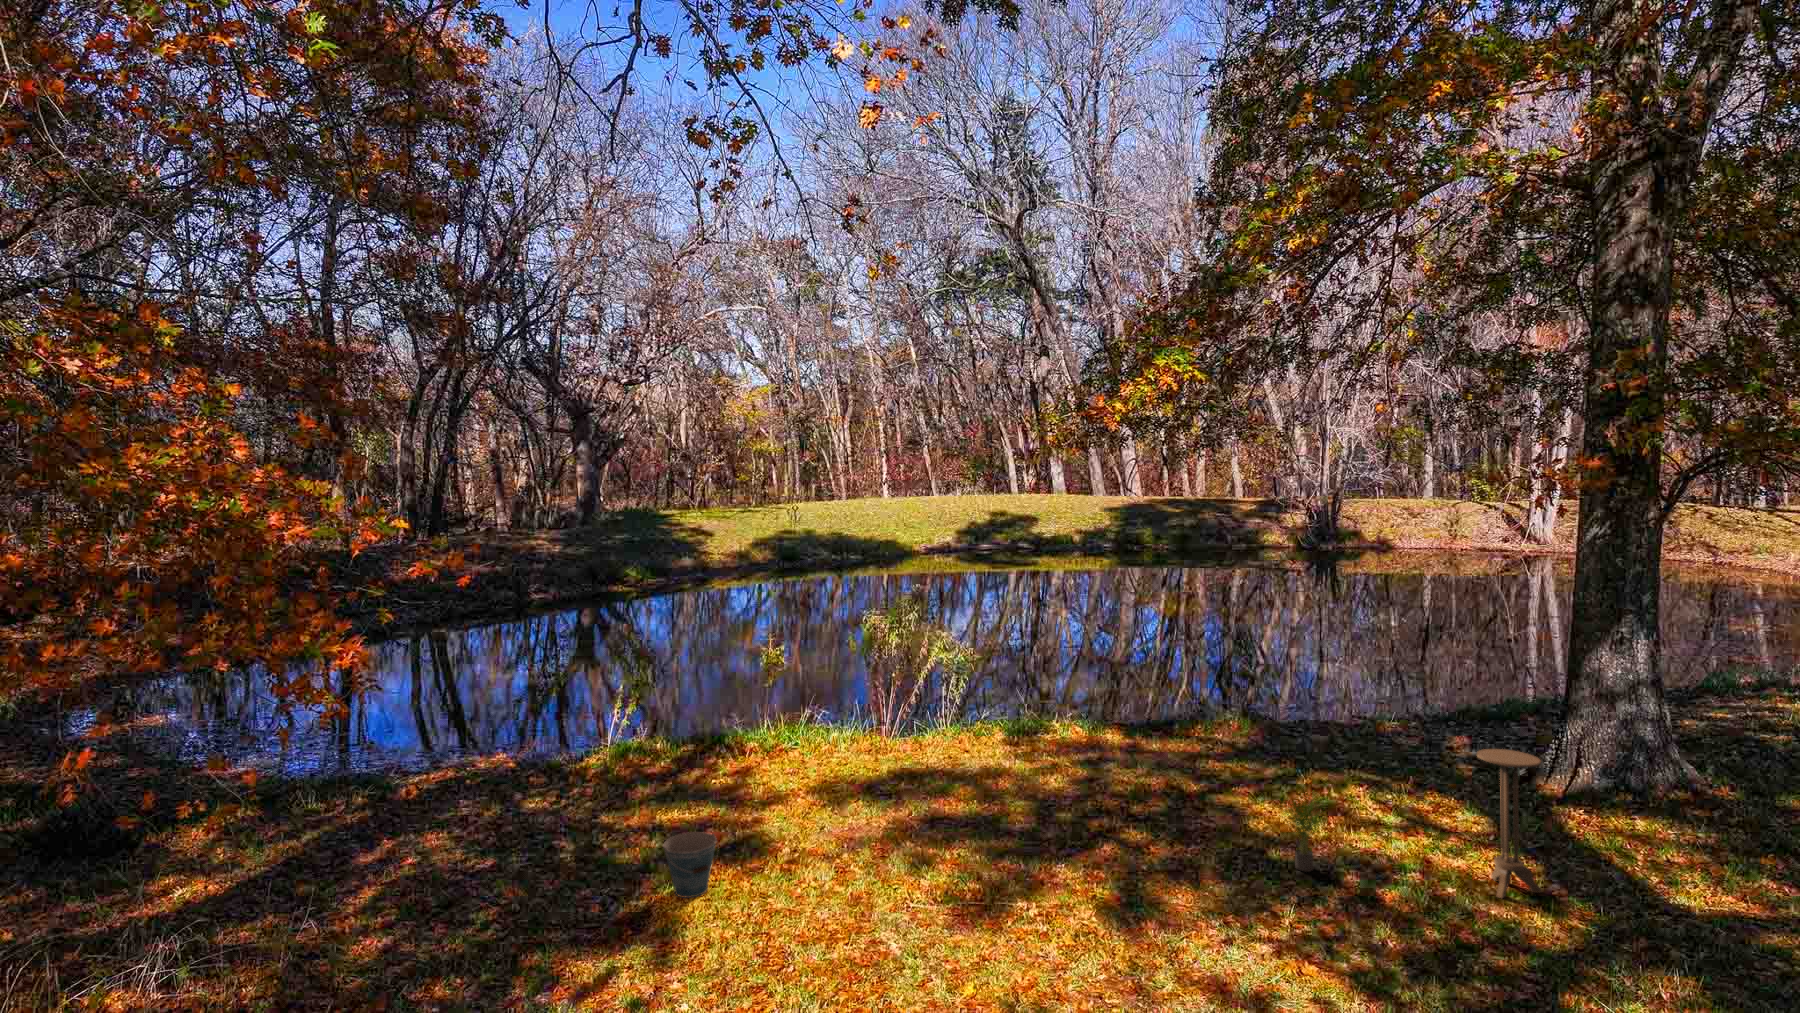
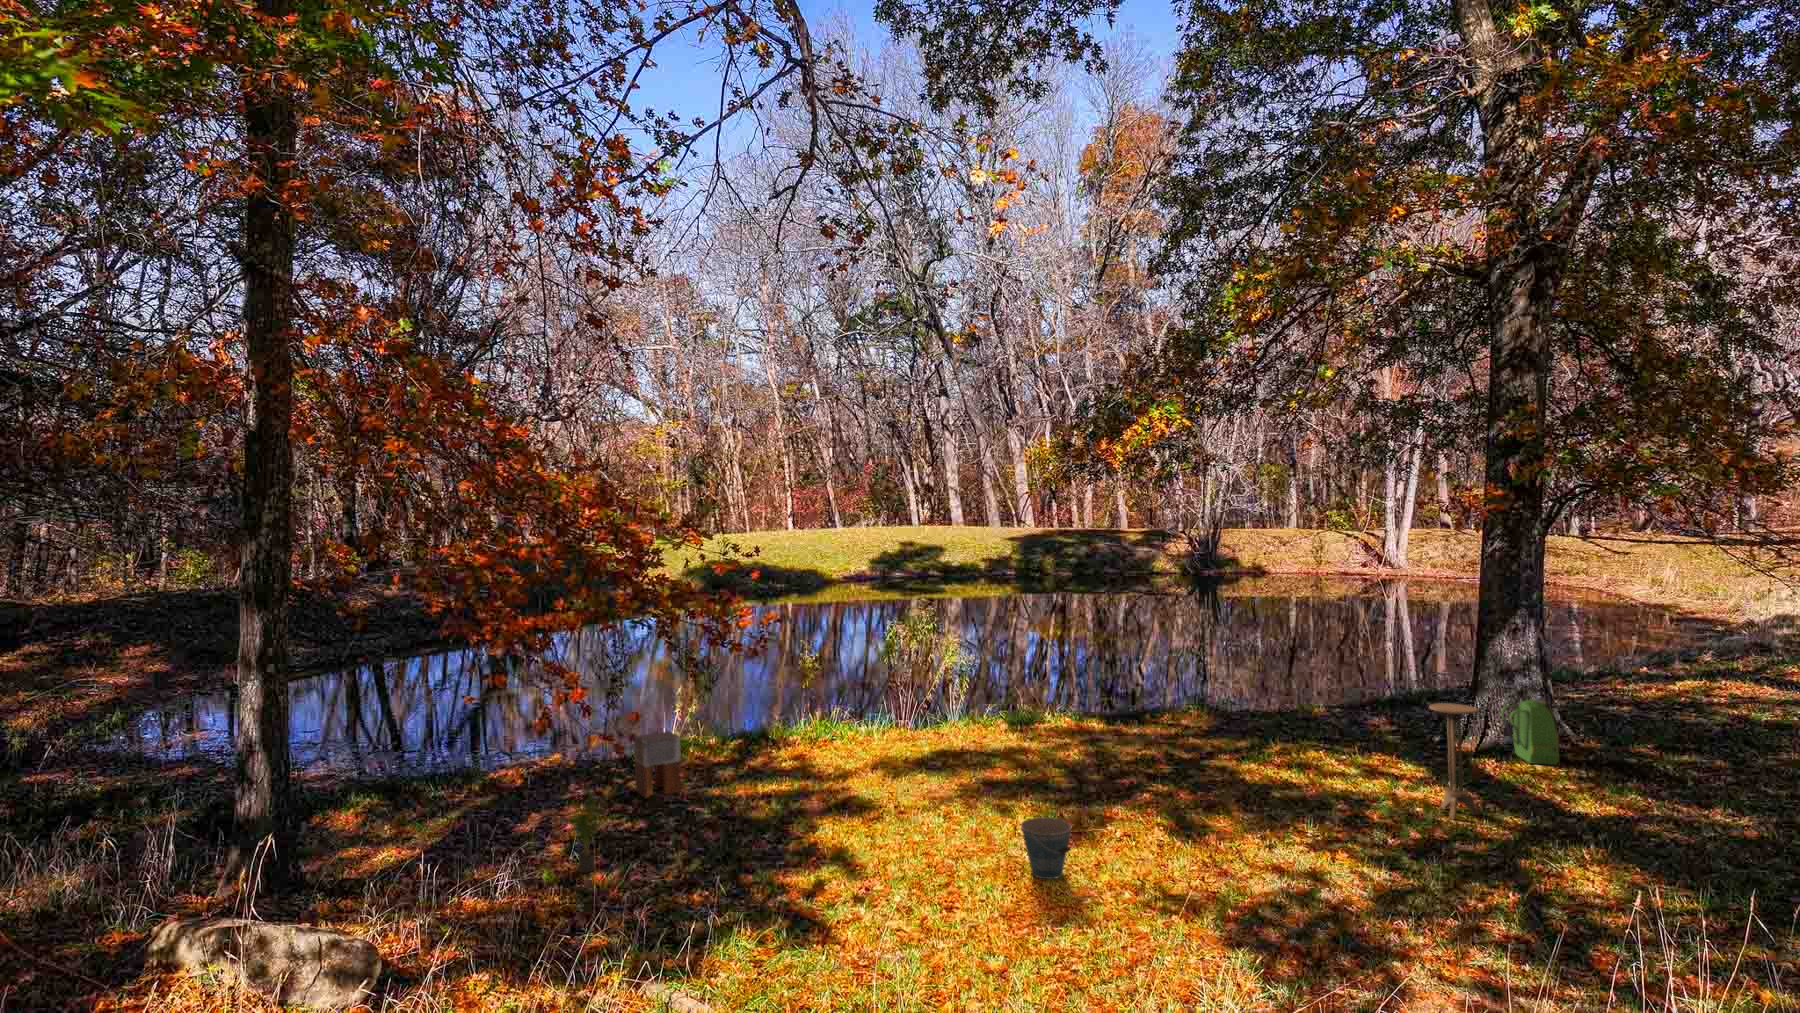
stool: none [582,734,628,807] -> present [634,731,681,798]
backpack: none [1596,739,1673,824] -> present [1501,699,1560,765]
potted plant: present [1284,787,1324,872] -> present [570,798,603,873]
bucket: present [663,832,717,898] -> present [1021,817,1071,879]

